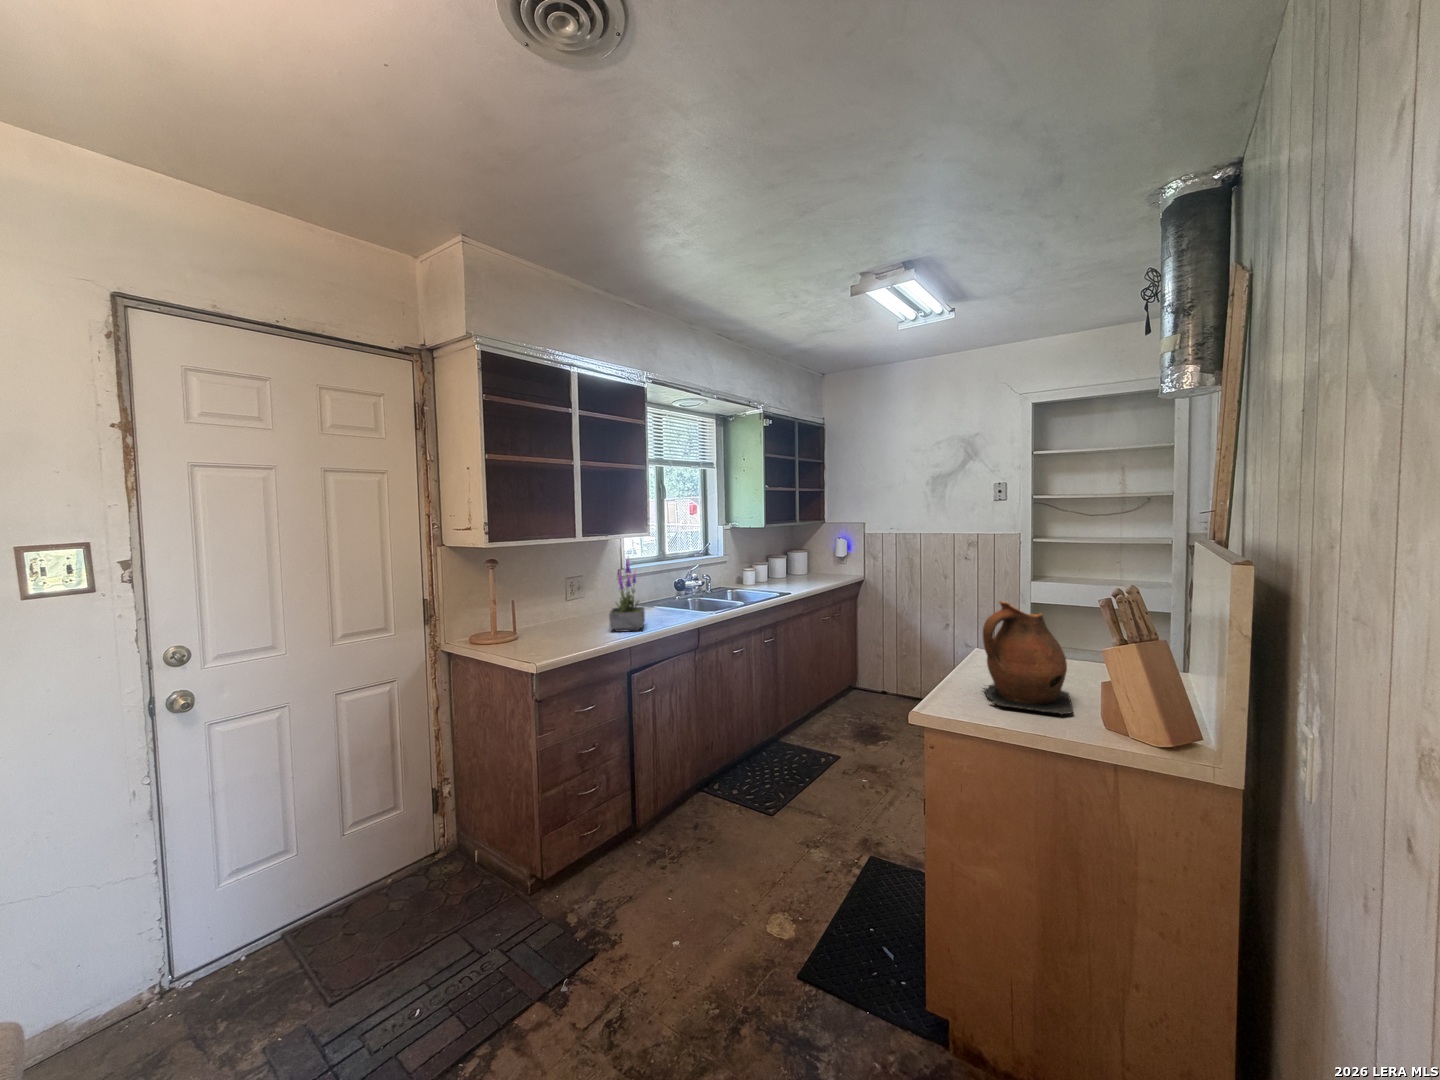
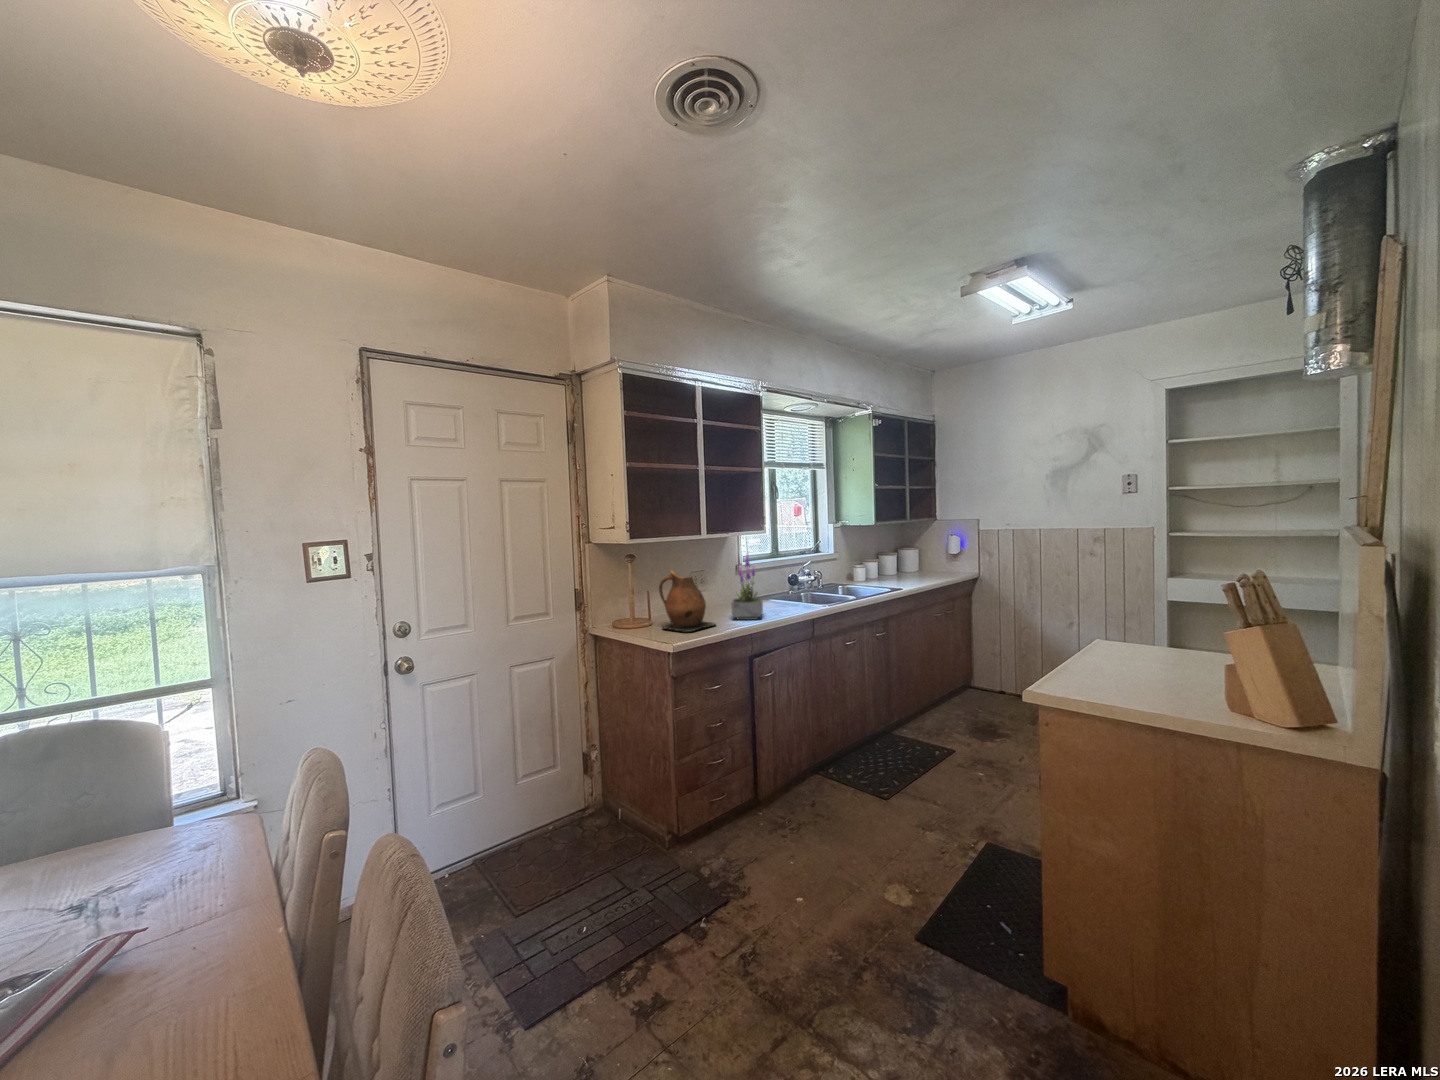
ceramic pitcher: present [983,601,1073,715] -> present [659,570,715,632]

